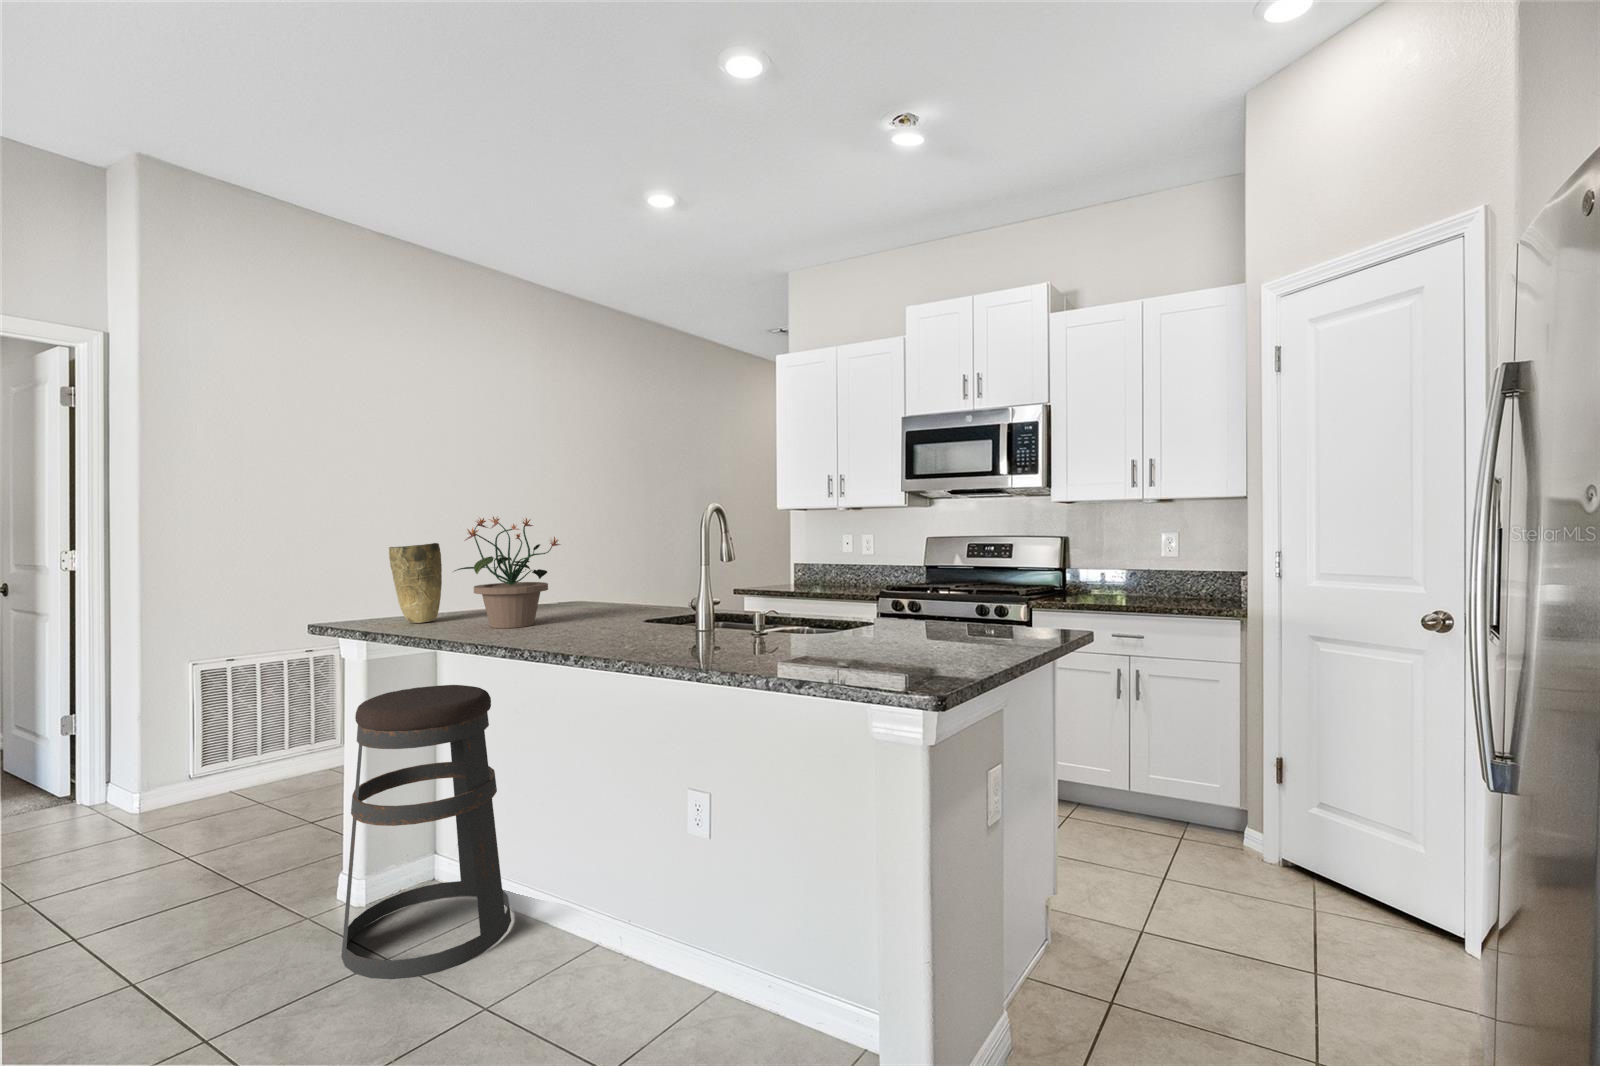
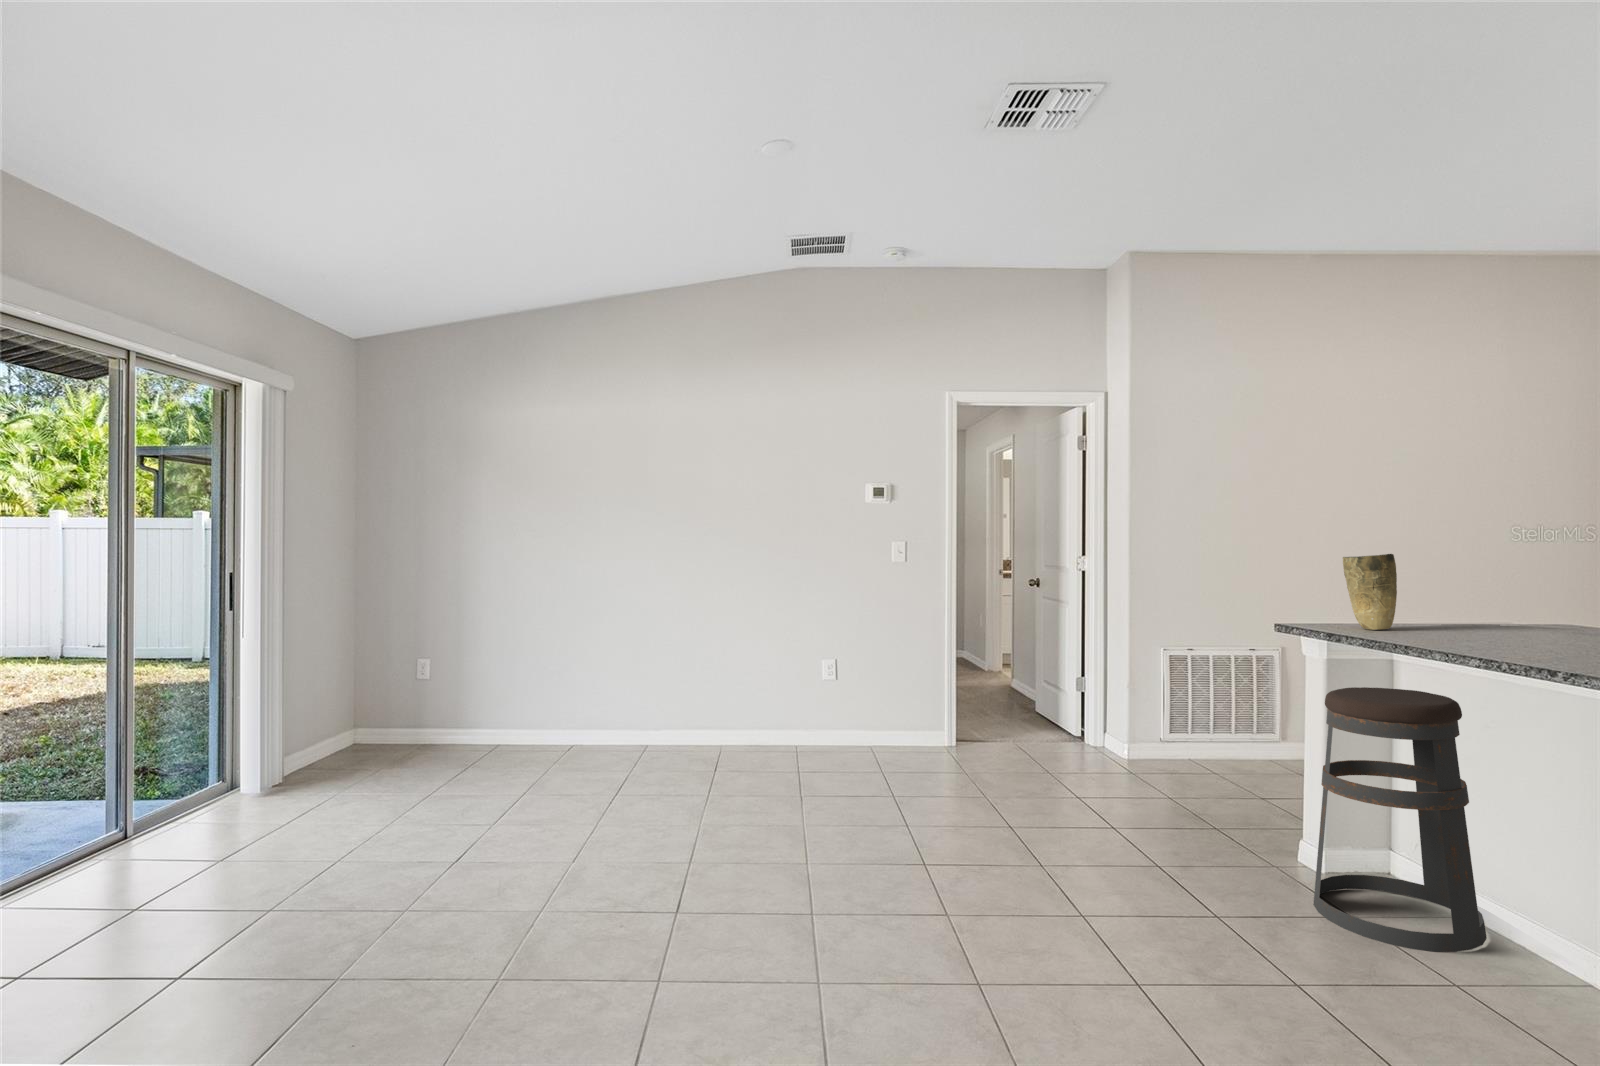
potted plant: present [455,517,560,628] -> none [1412,526,1548,643]

